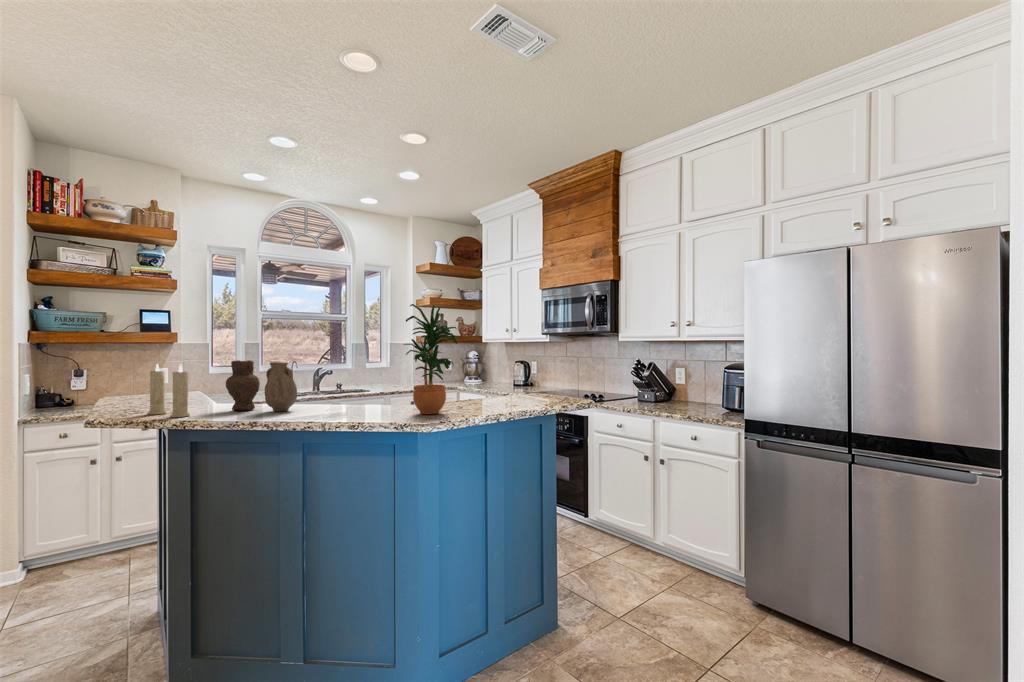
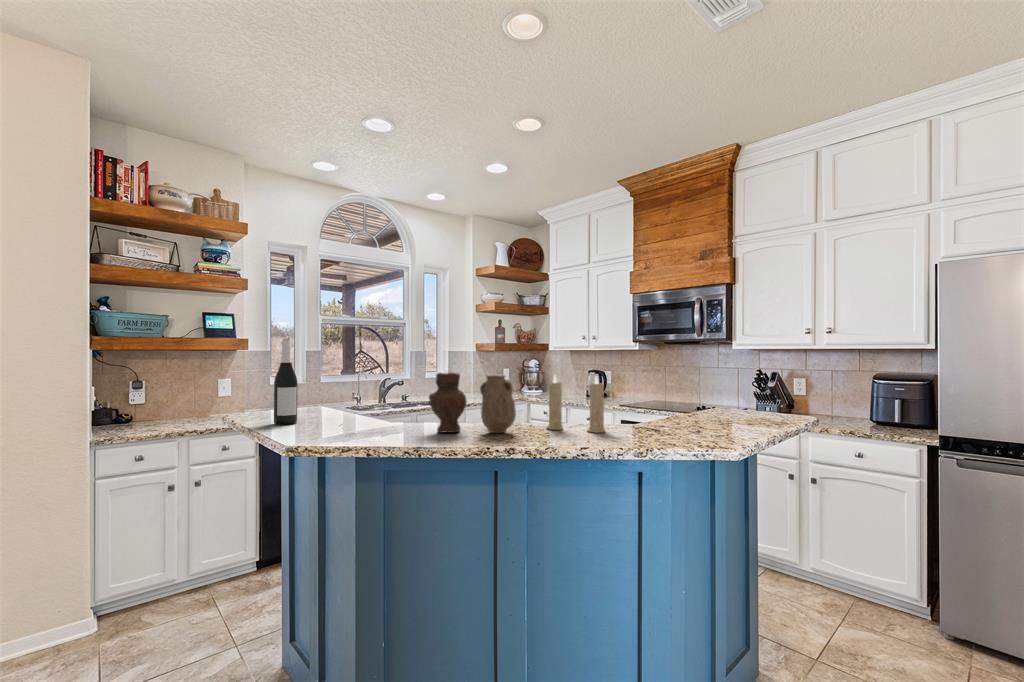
potted plant: present [404,304,461,414] -> none [645,306,727,436]
wine bottle: none [122,333,145,404] -> present [274,339,298,425]
candle: present [147,364,190,417] -> present [547,375,605,433]

